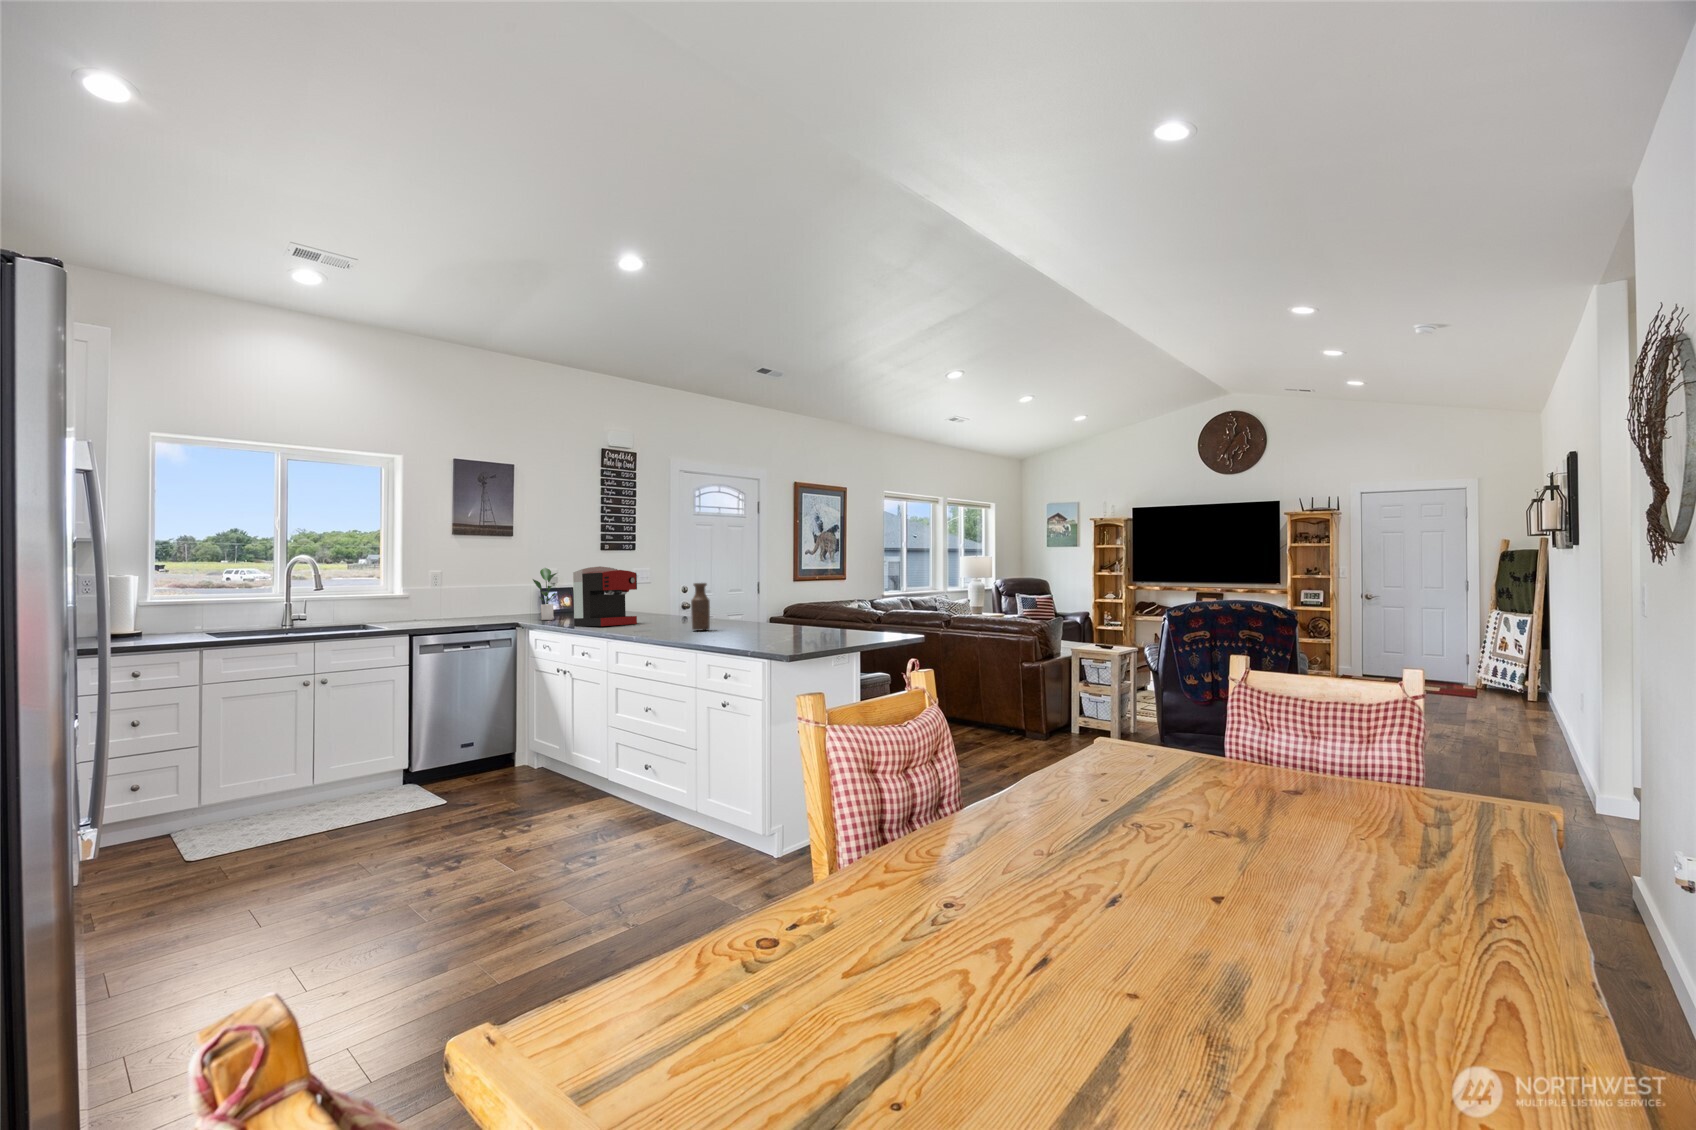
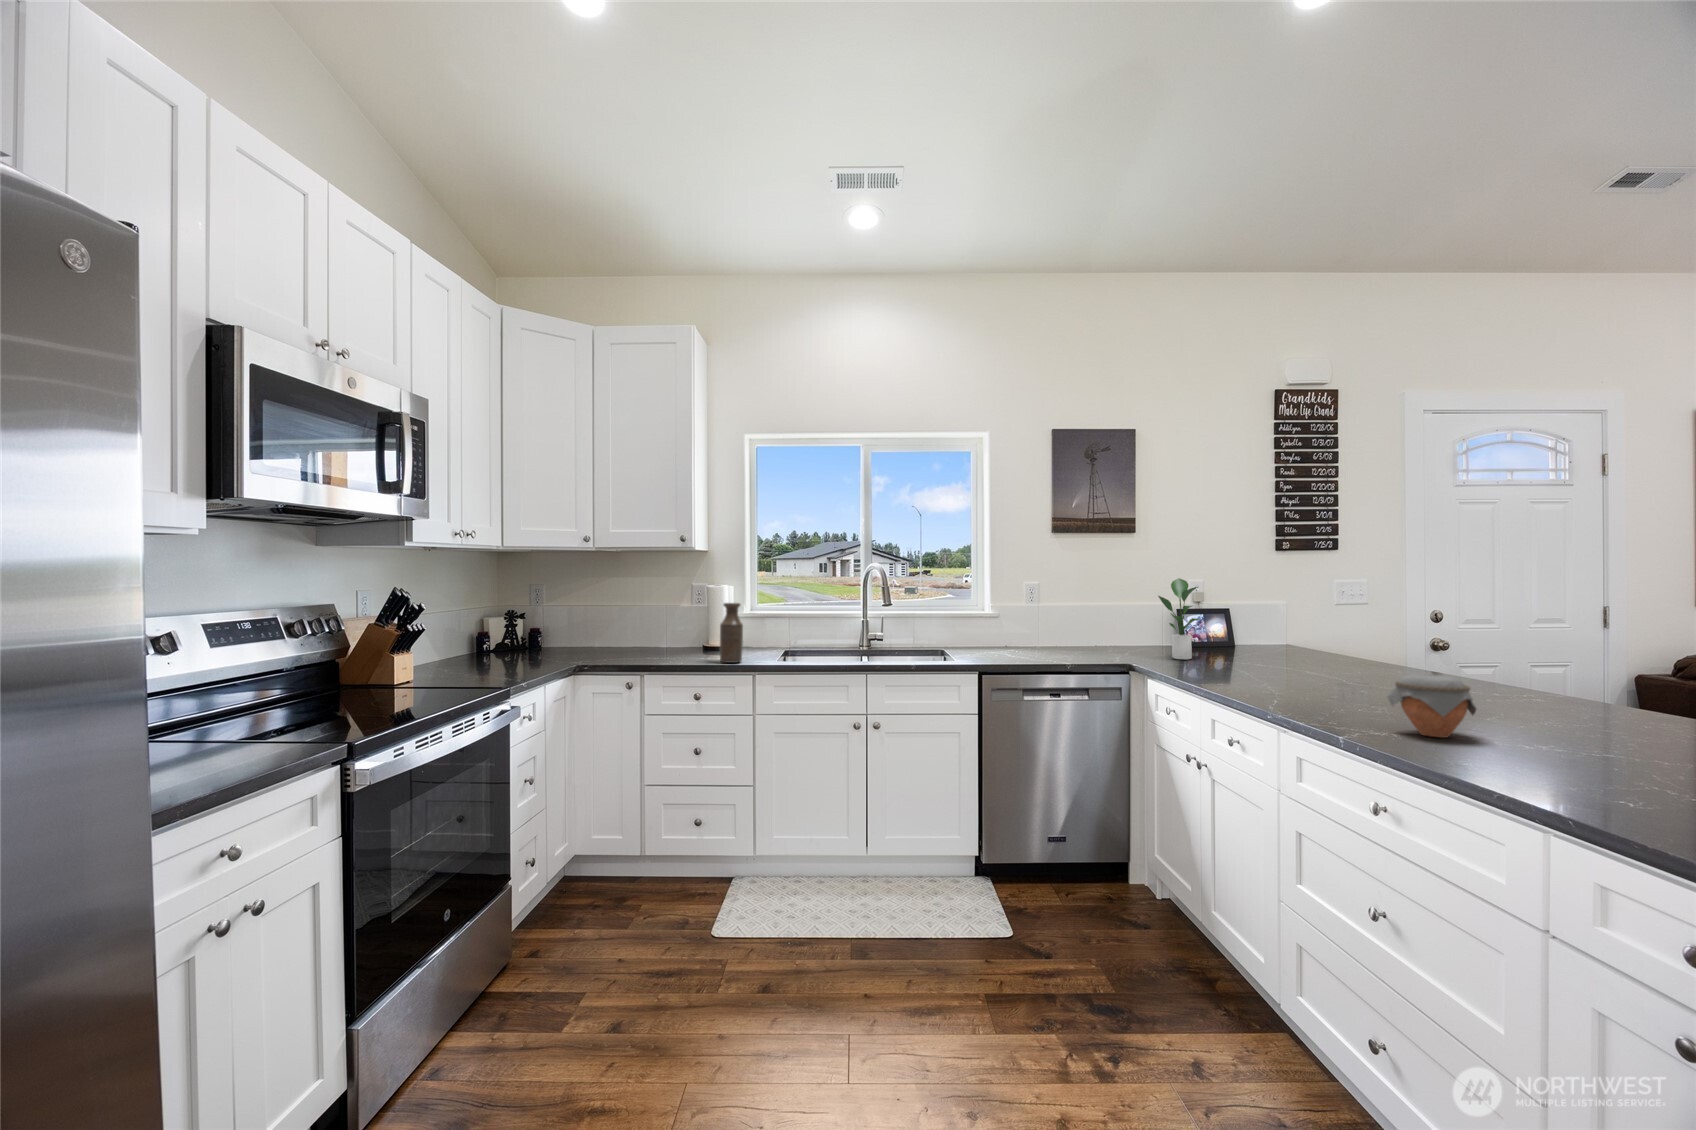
coffee maker: present [573,566,637,626] -> none [1219,580,1353,696]
bottle: present [691,583,710,630] -> present [720,603,743,663]
jar: none [647,605,676,630] -> present [1387,675,1476,738]

